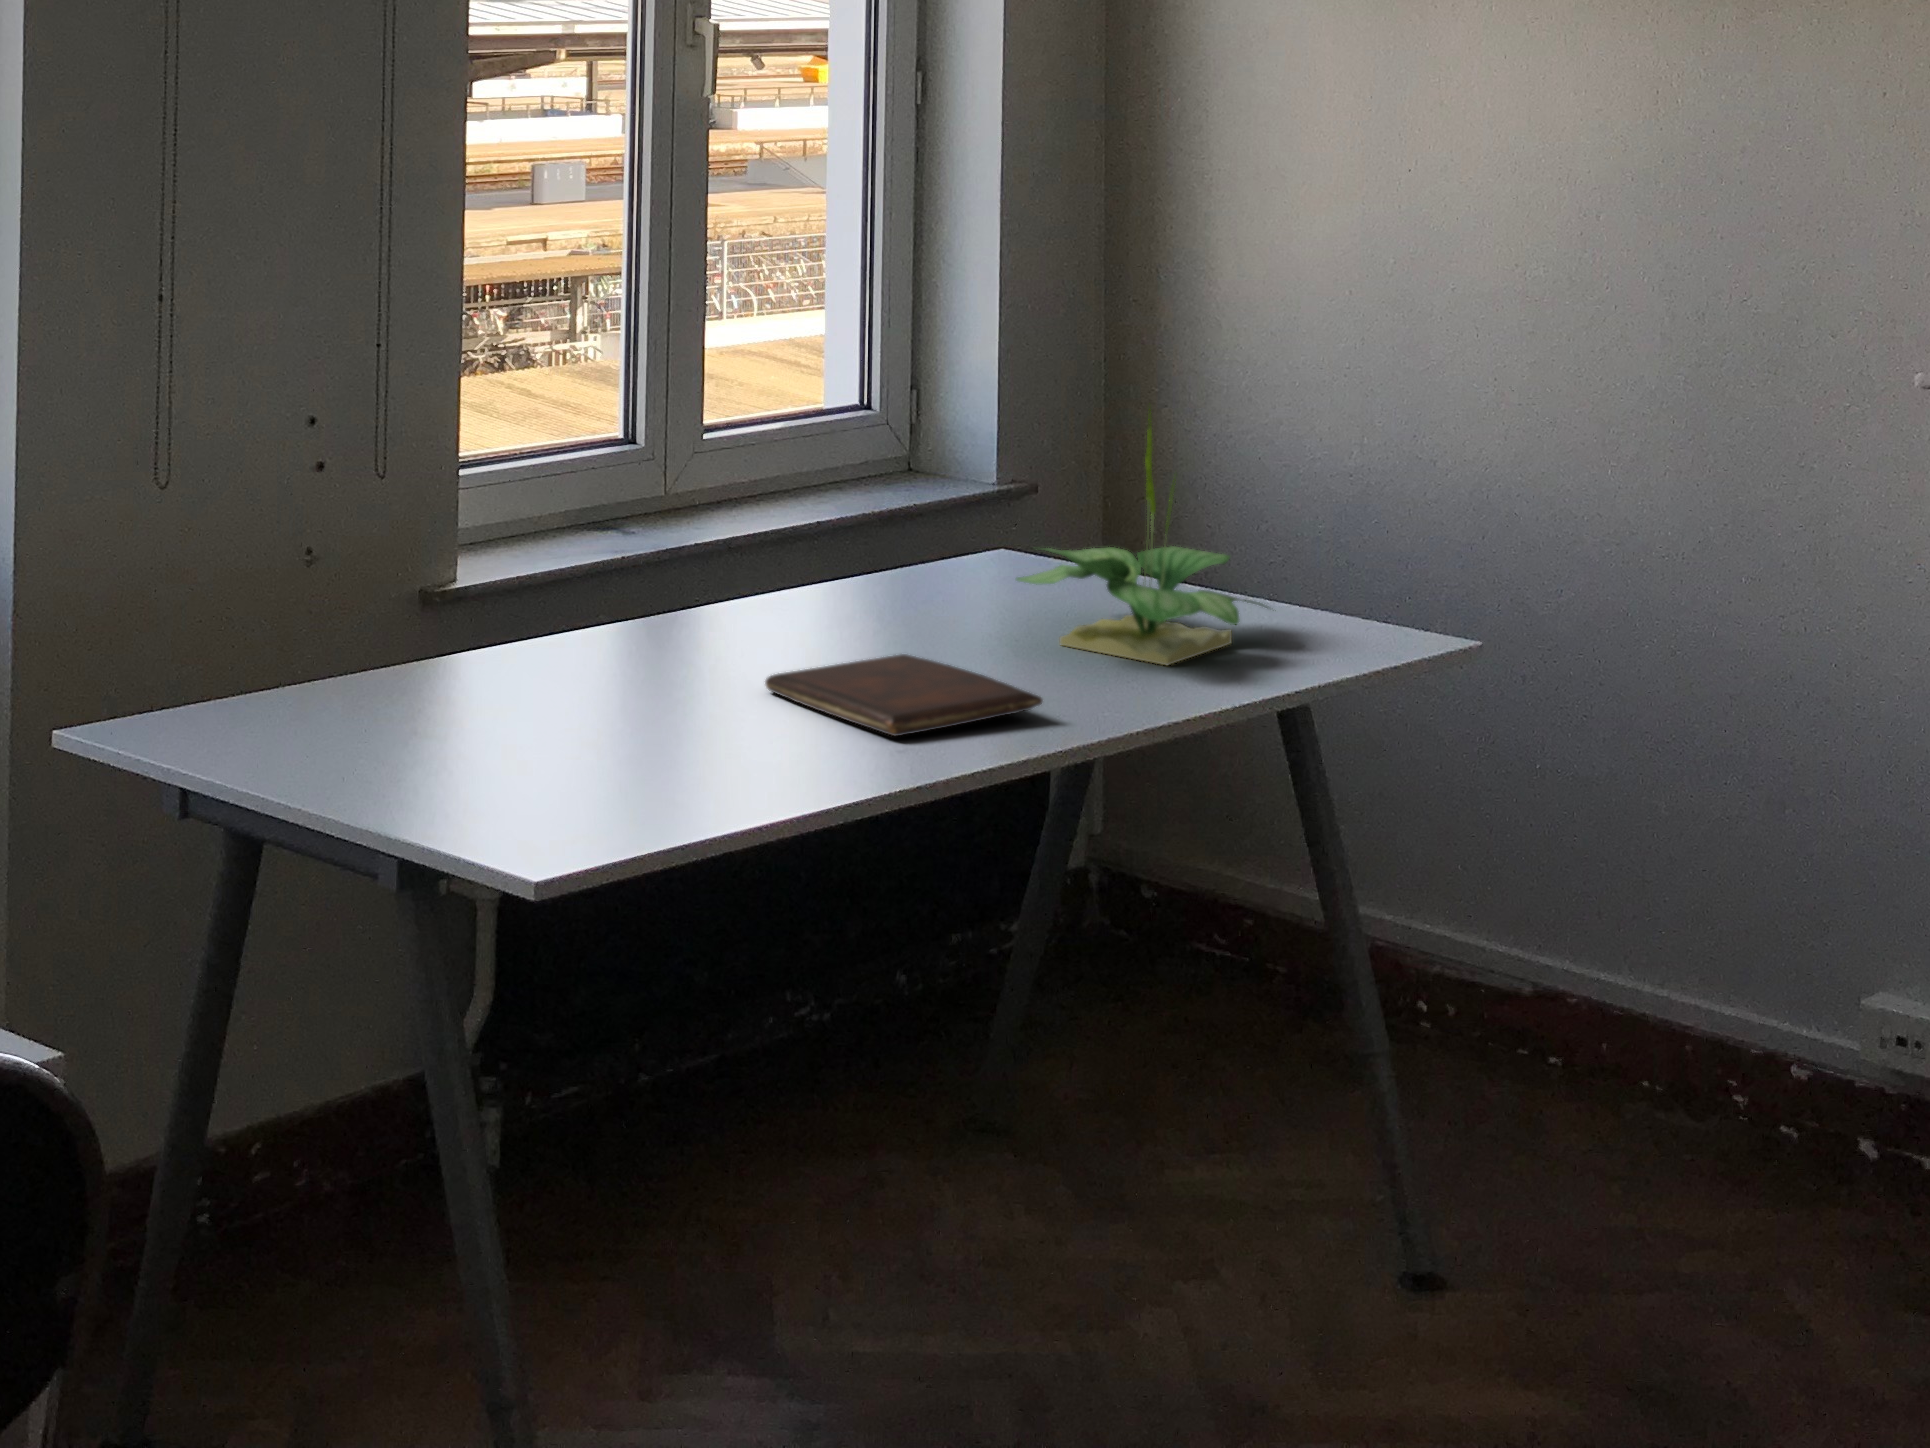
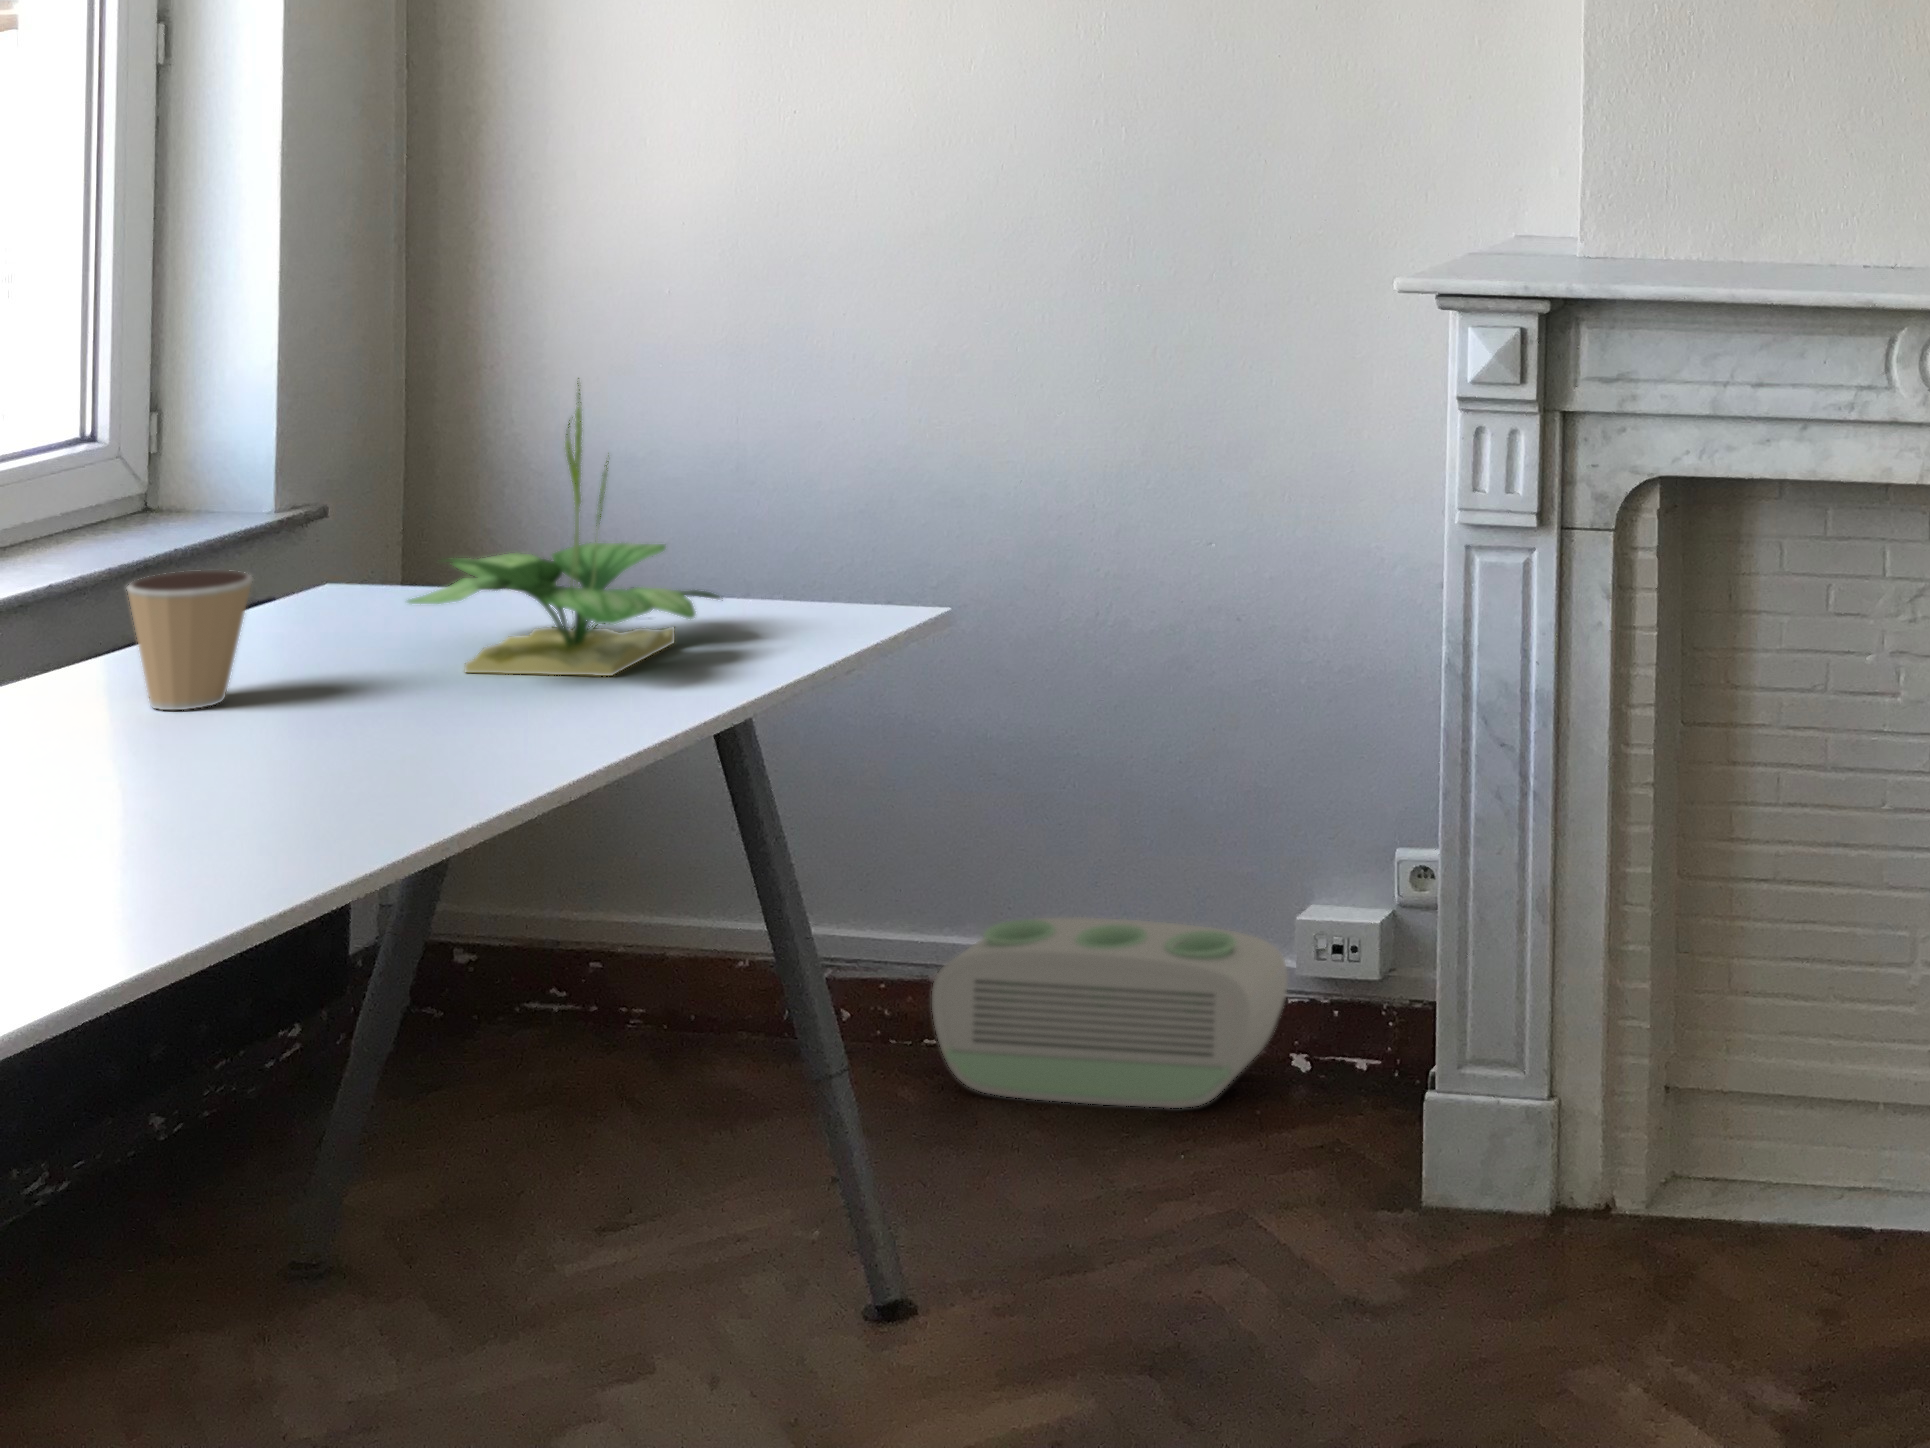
coffee cup: none [811,533,900,645] -> present [127,570,252,710]
book: present [765,654,1042,737] -> none [102,707,498,801]
air purifier: none [1510,949,1851,1167] -> present [932,917,1287,1108]

